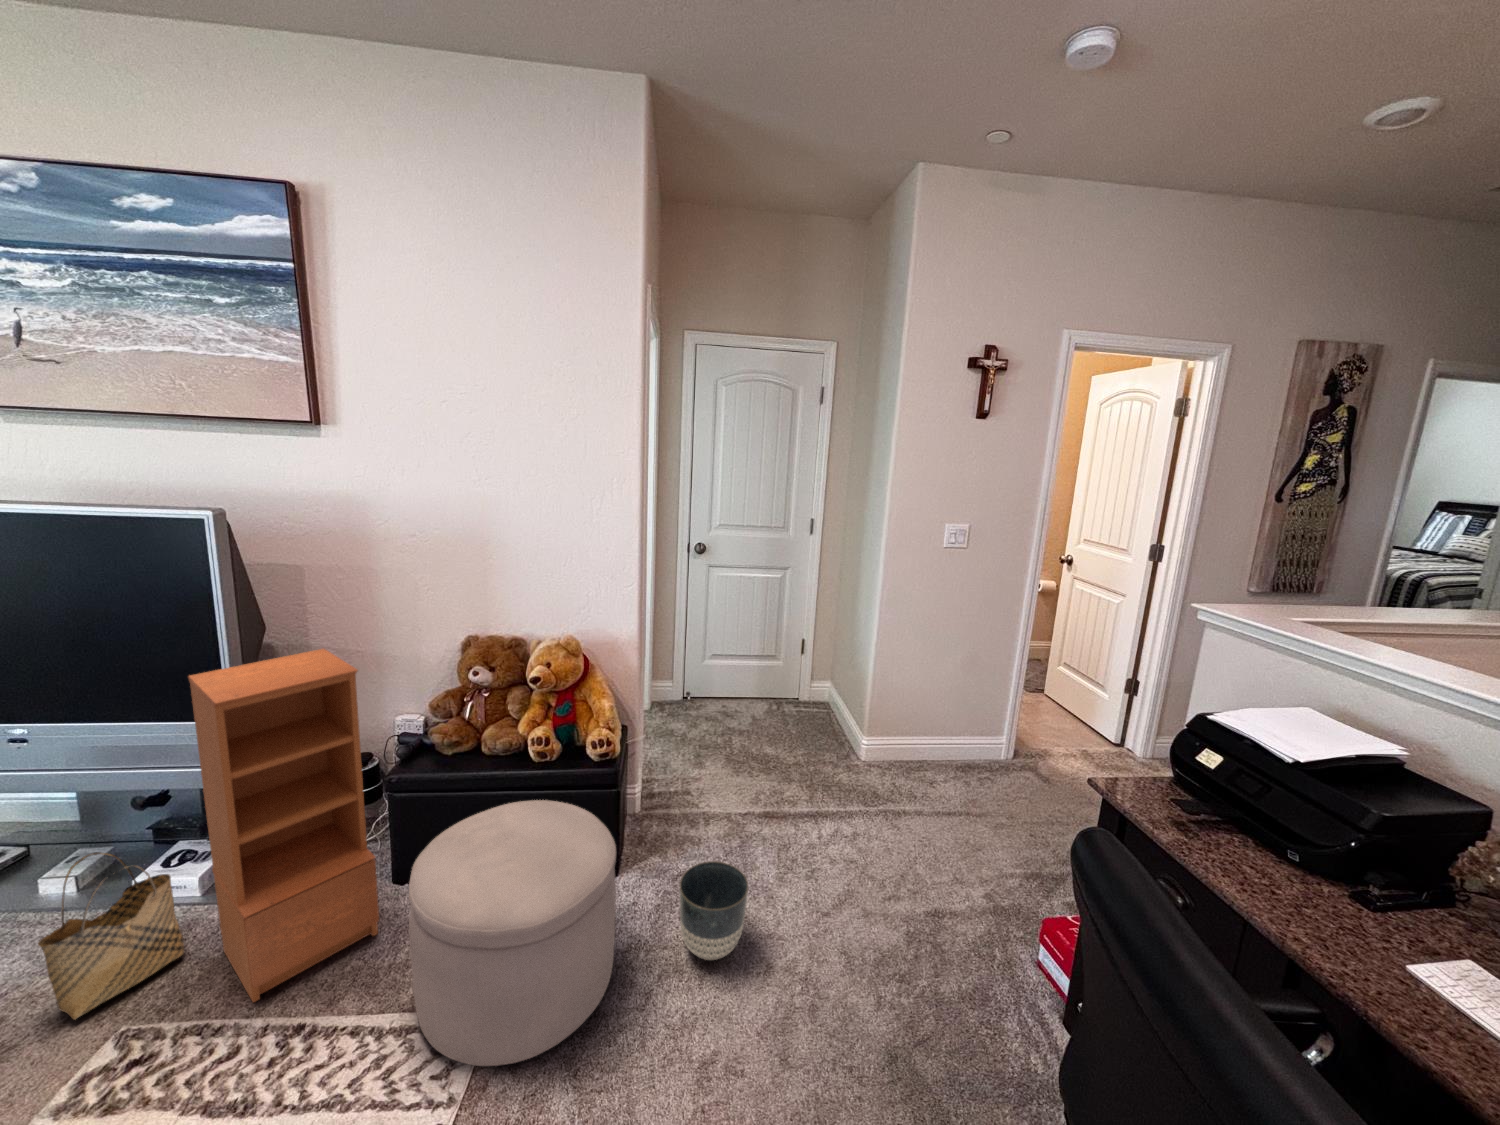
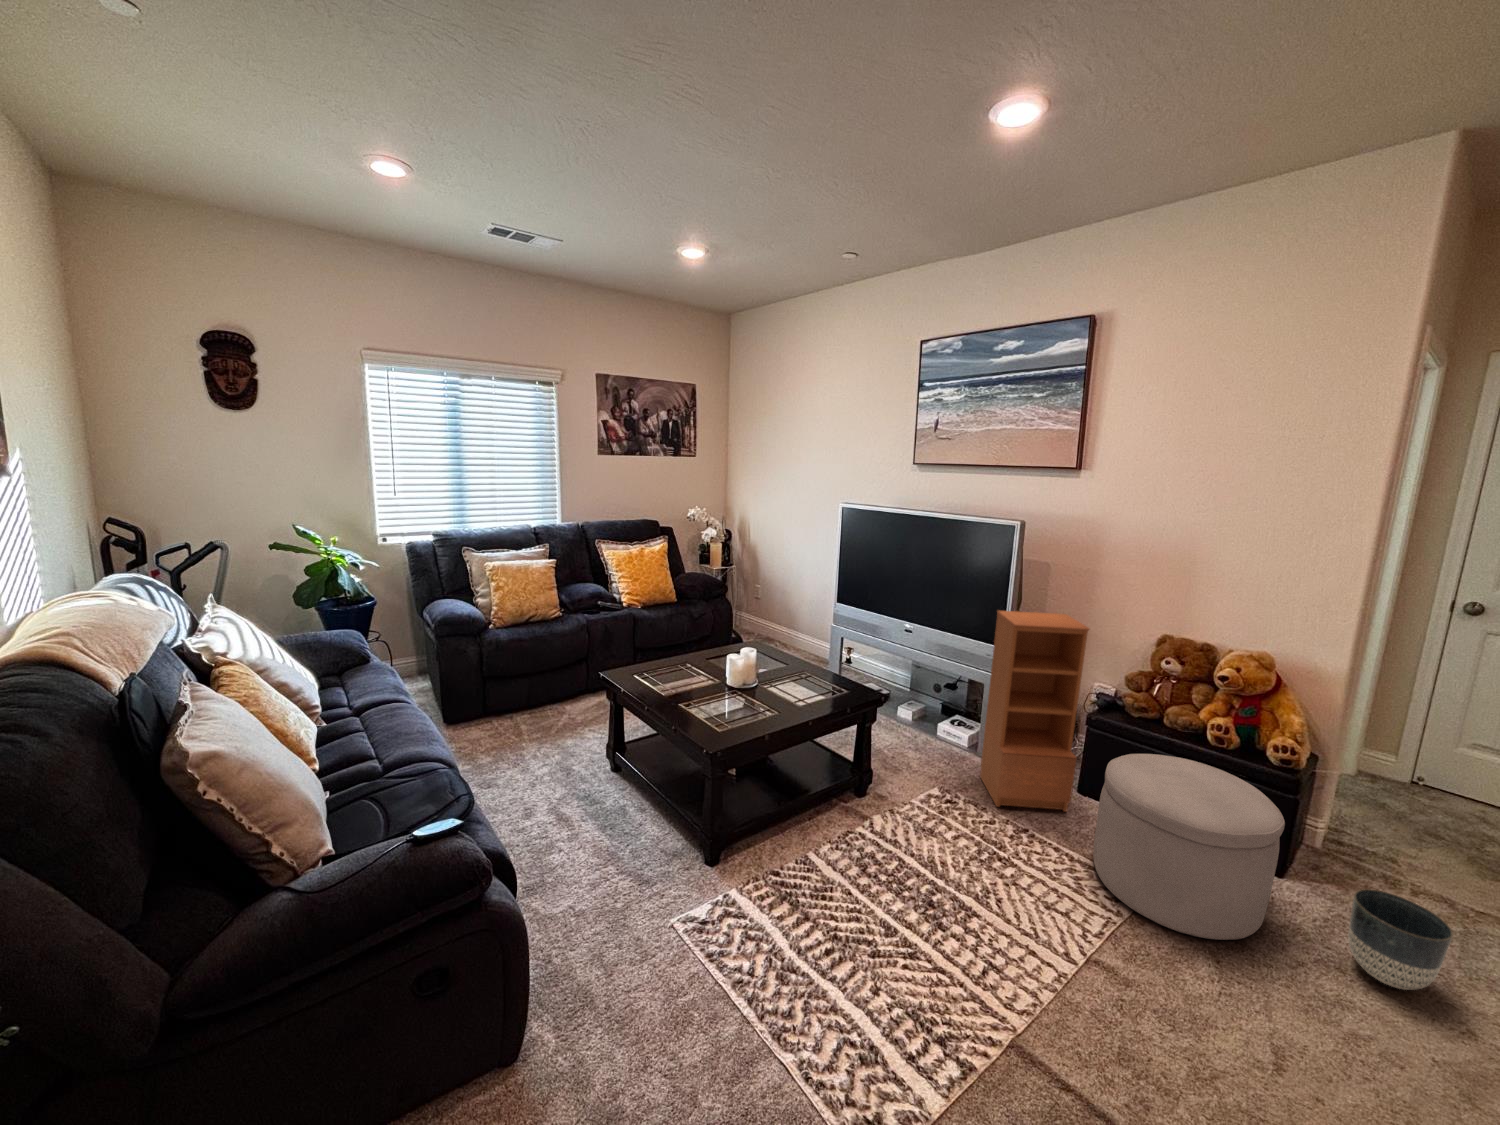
woven basket: present [38,853,184,1019] -> none [913,693,964,771]

